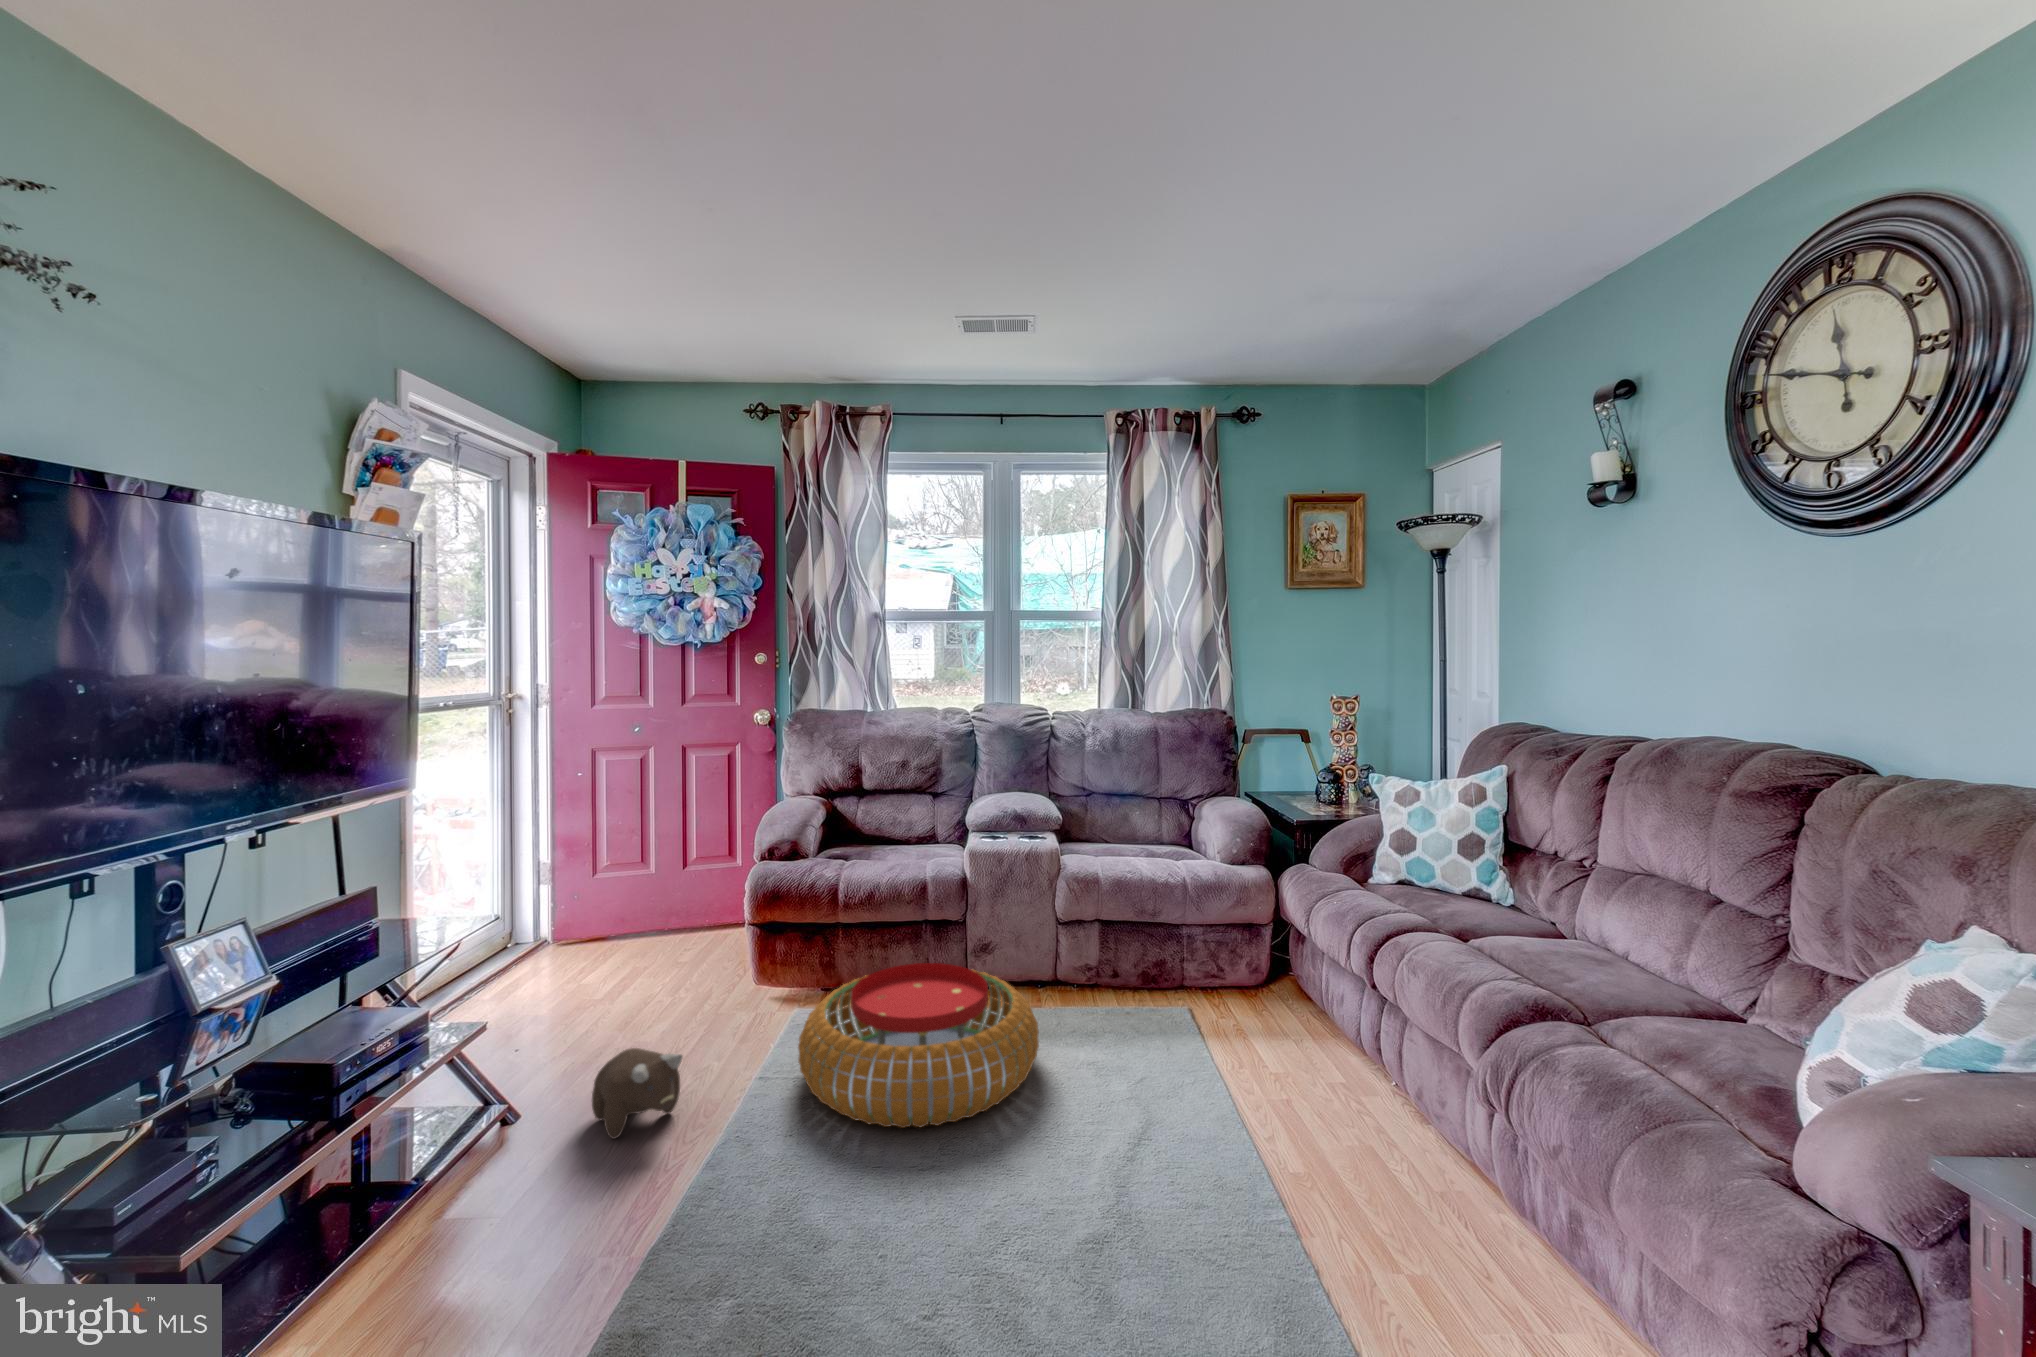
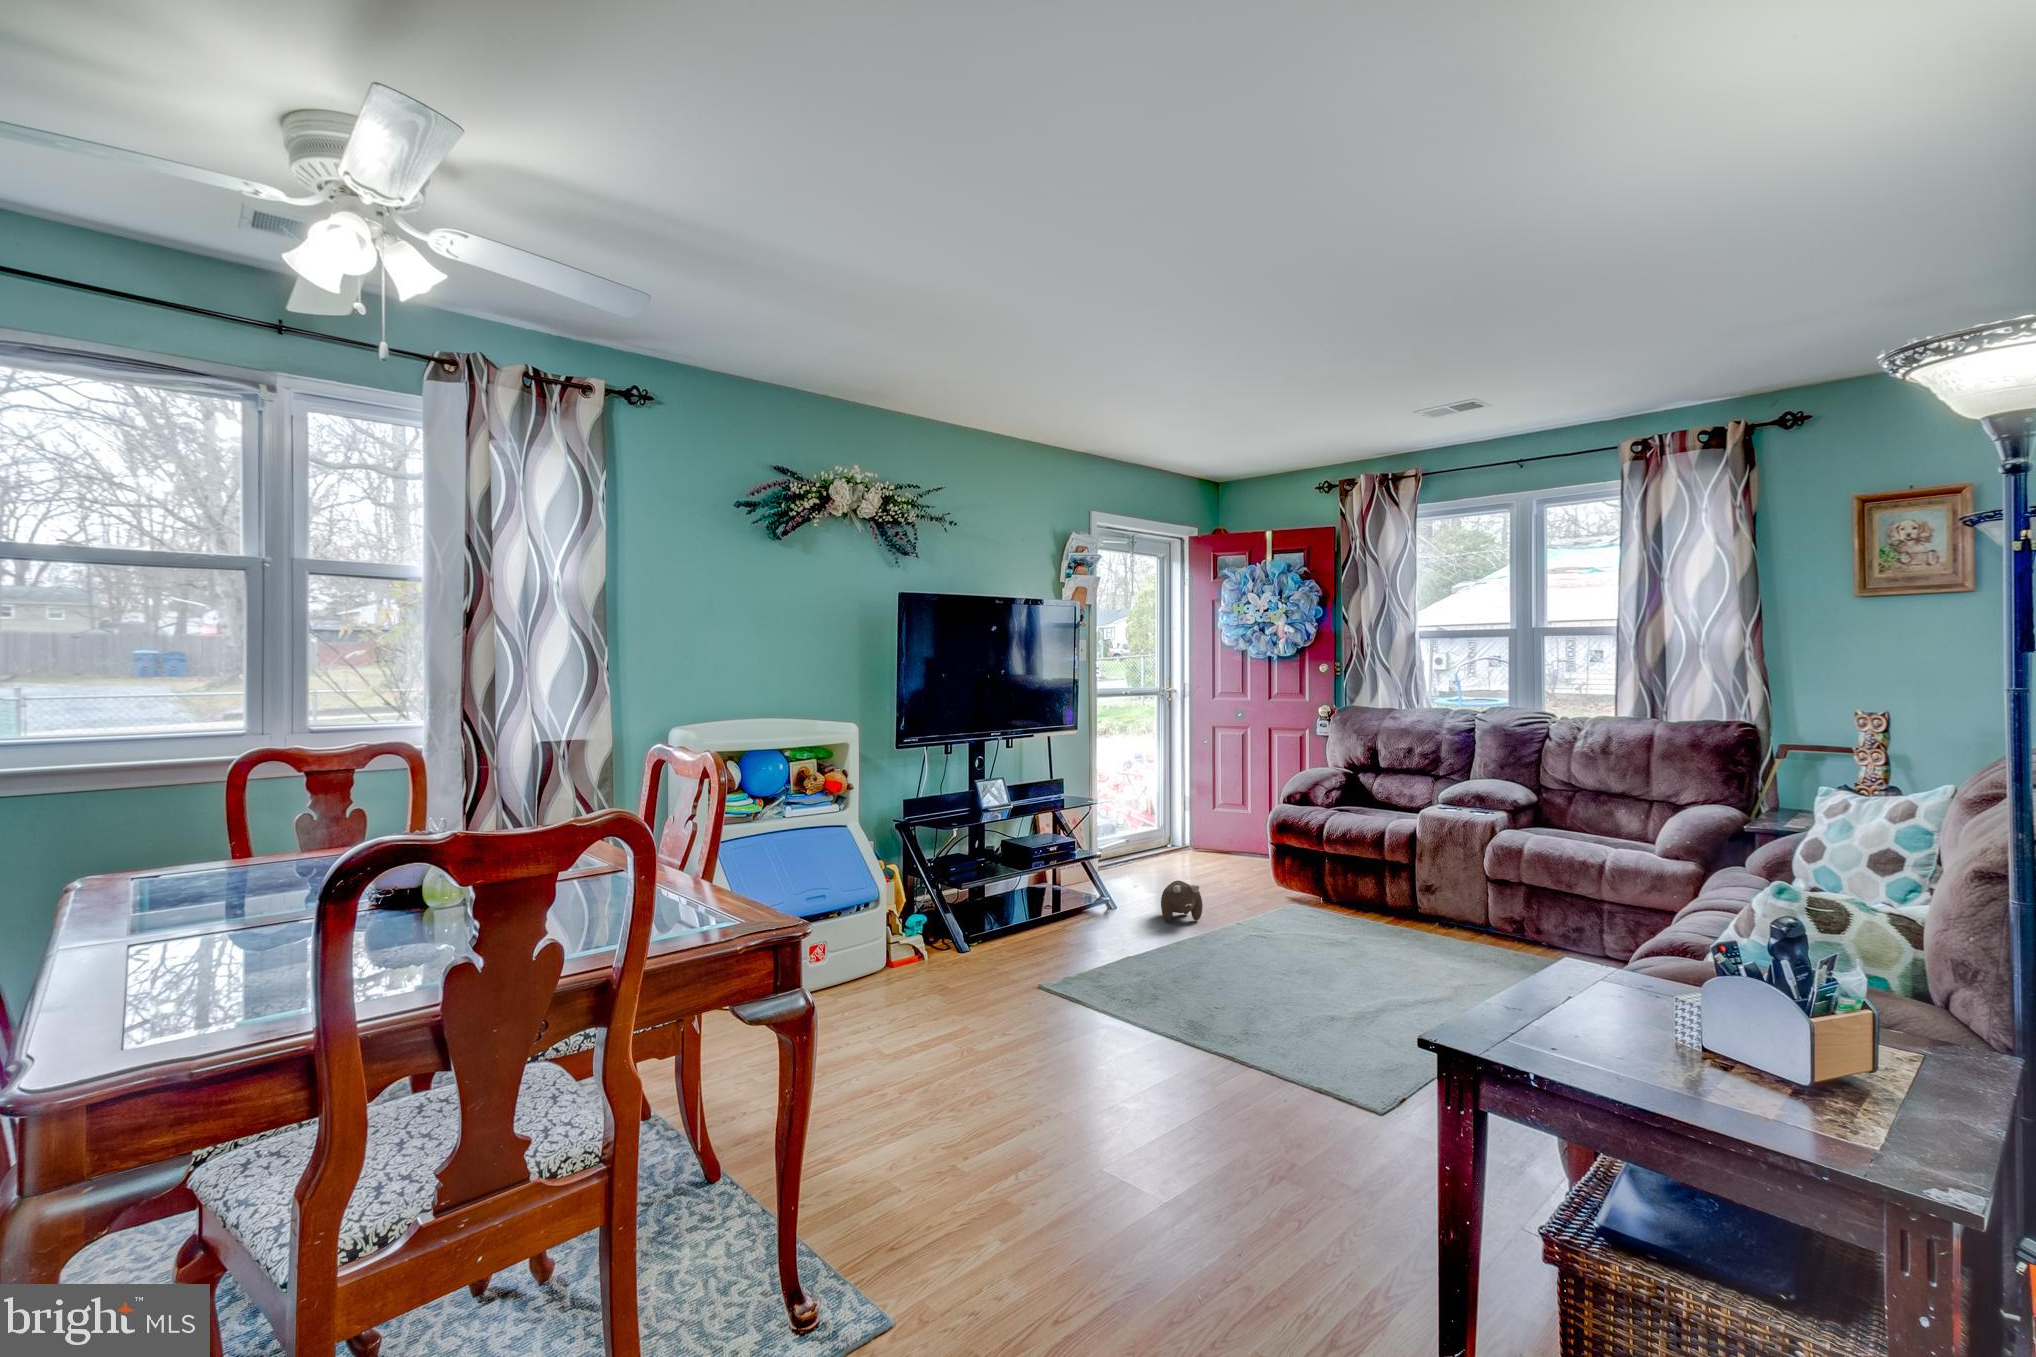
pouf: present [798,963,1039,1128] -> none [1263,875,1428,962]

